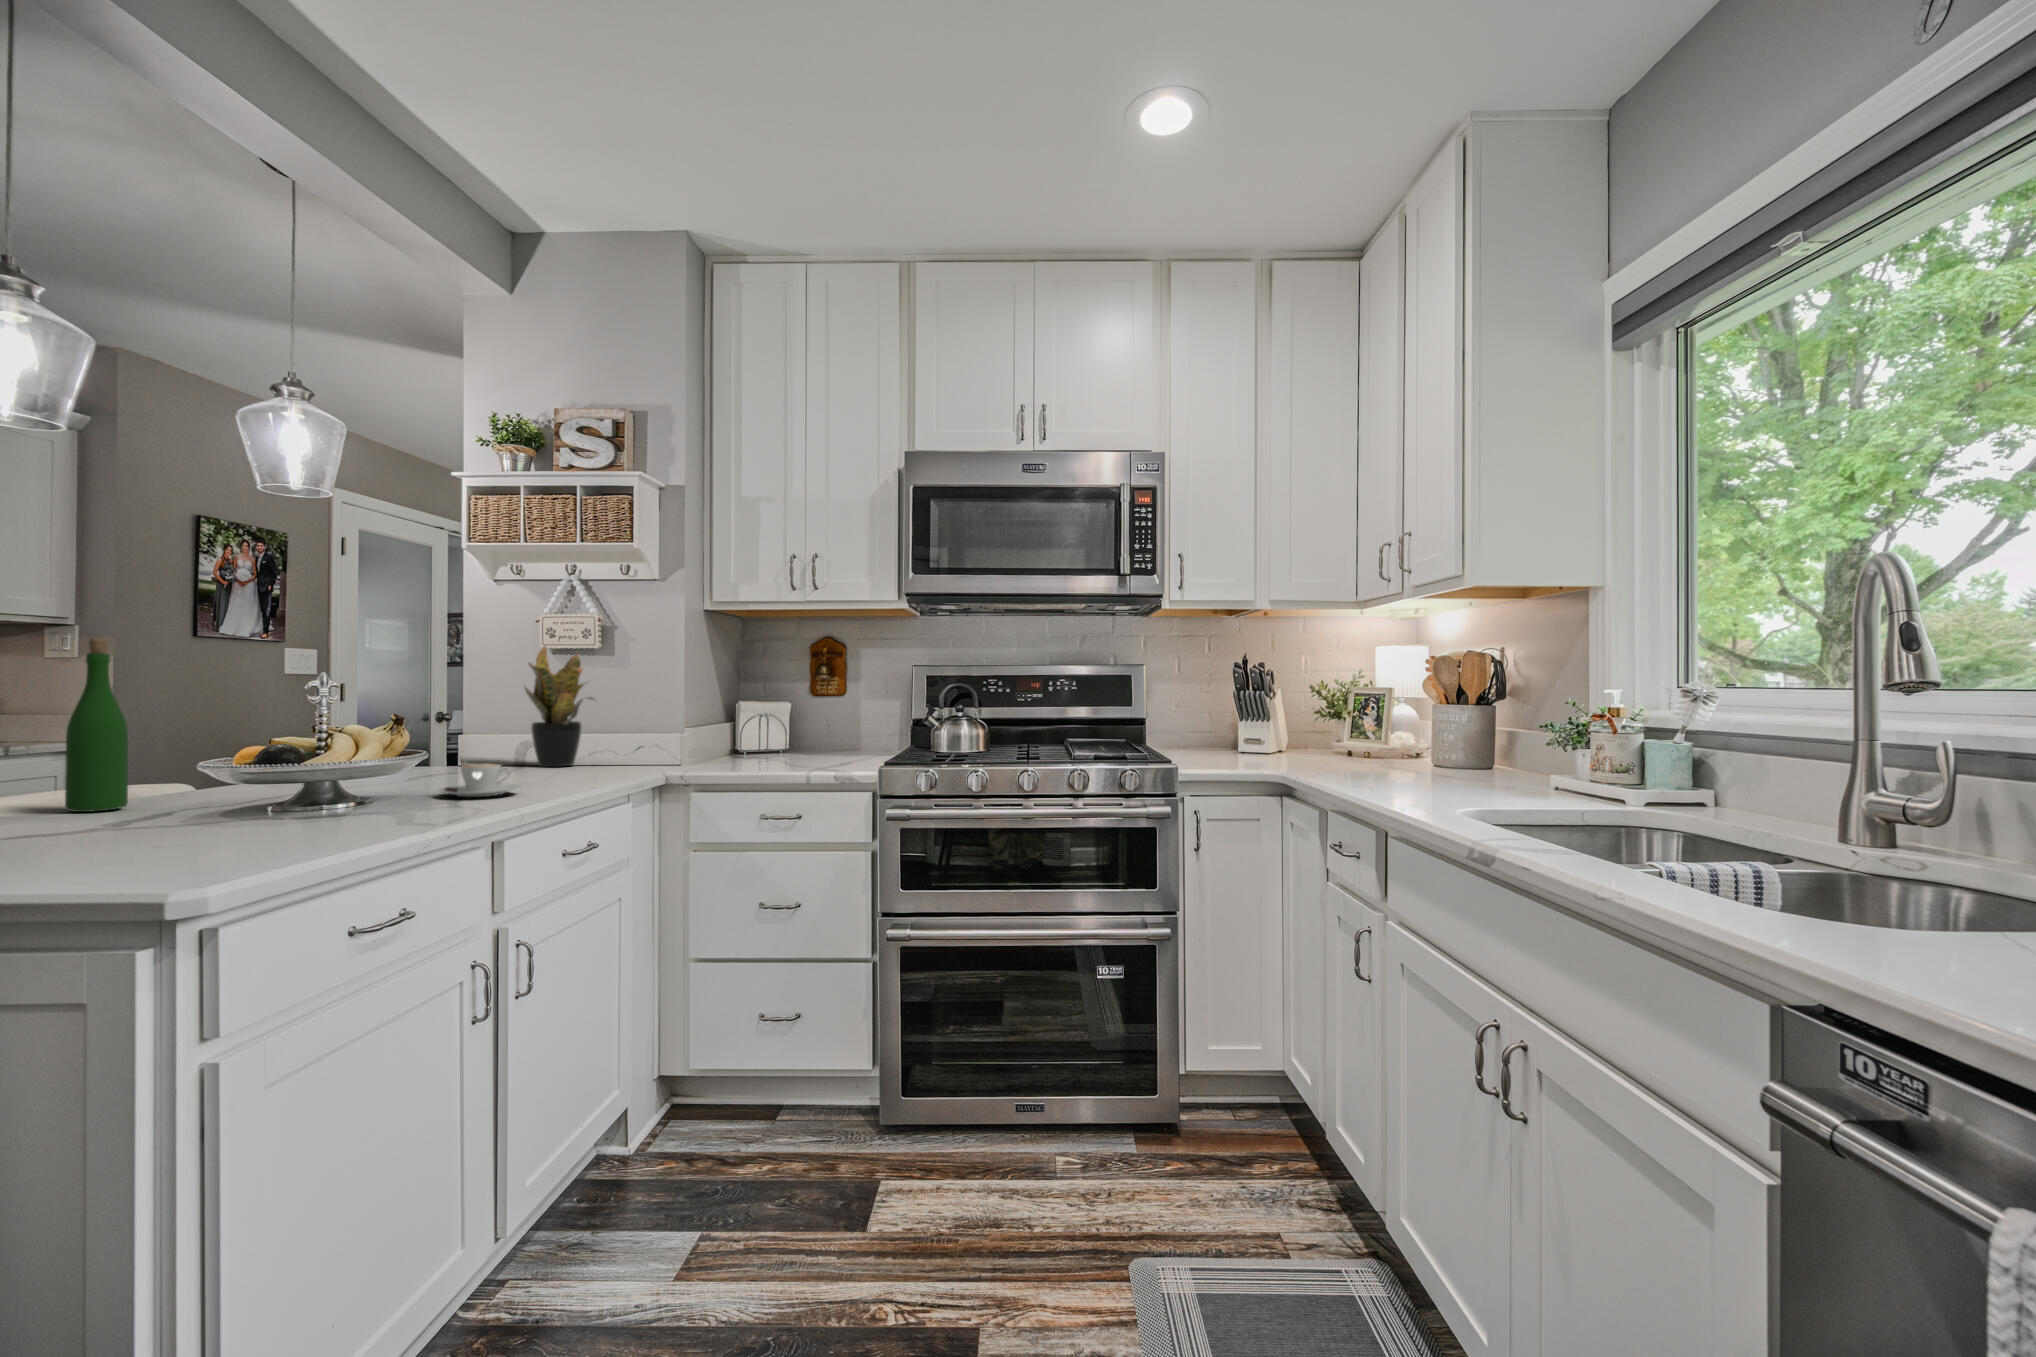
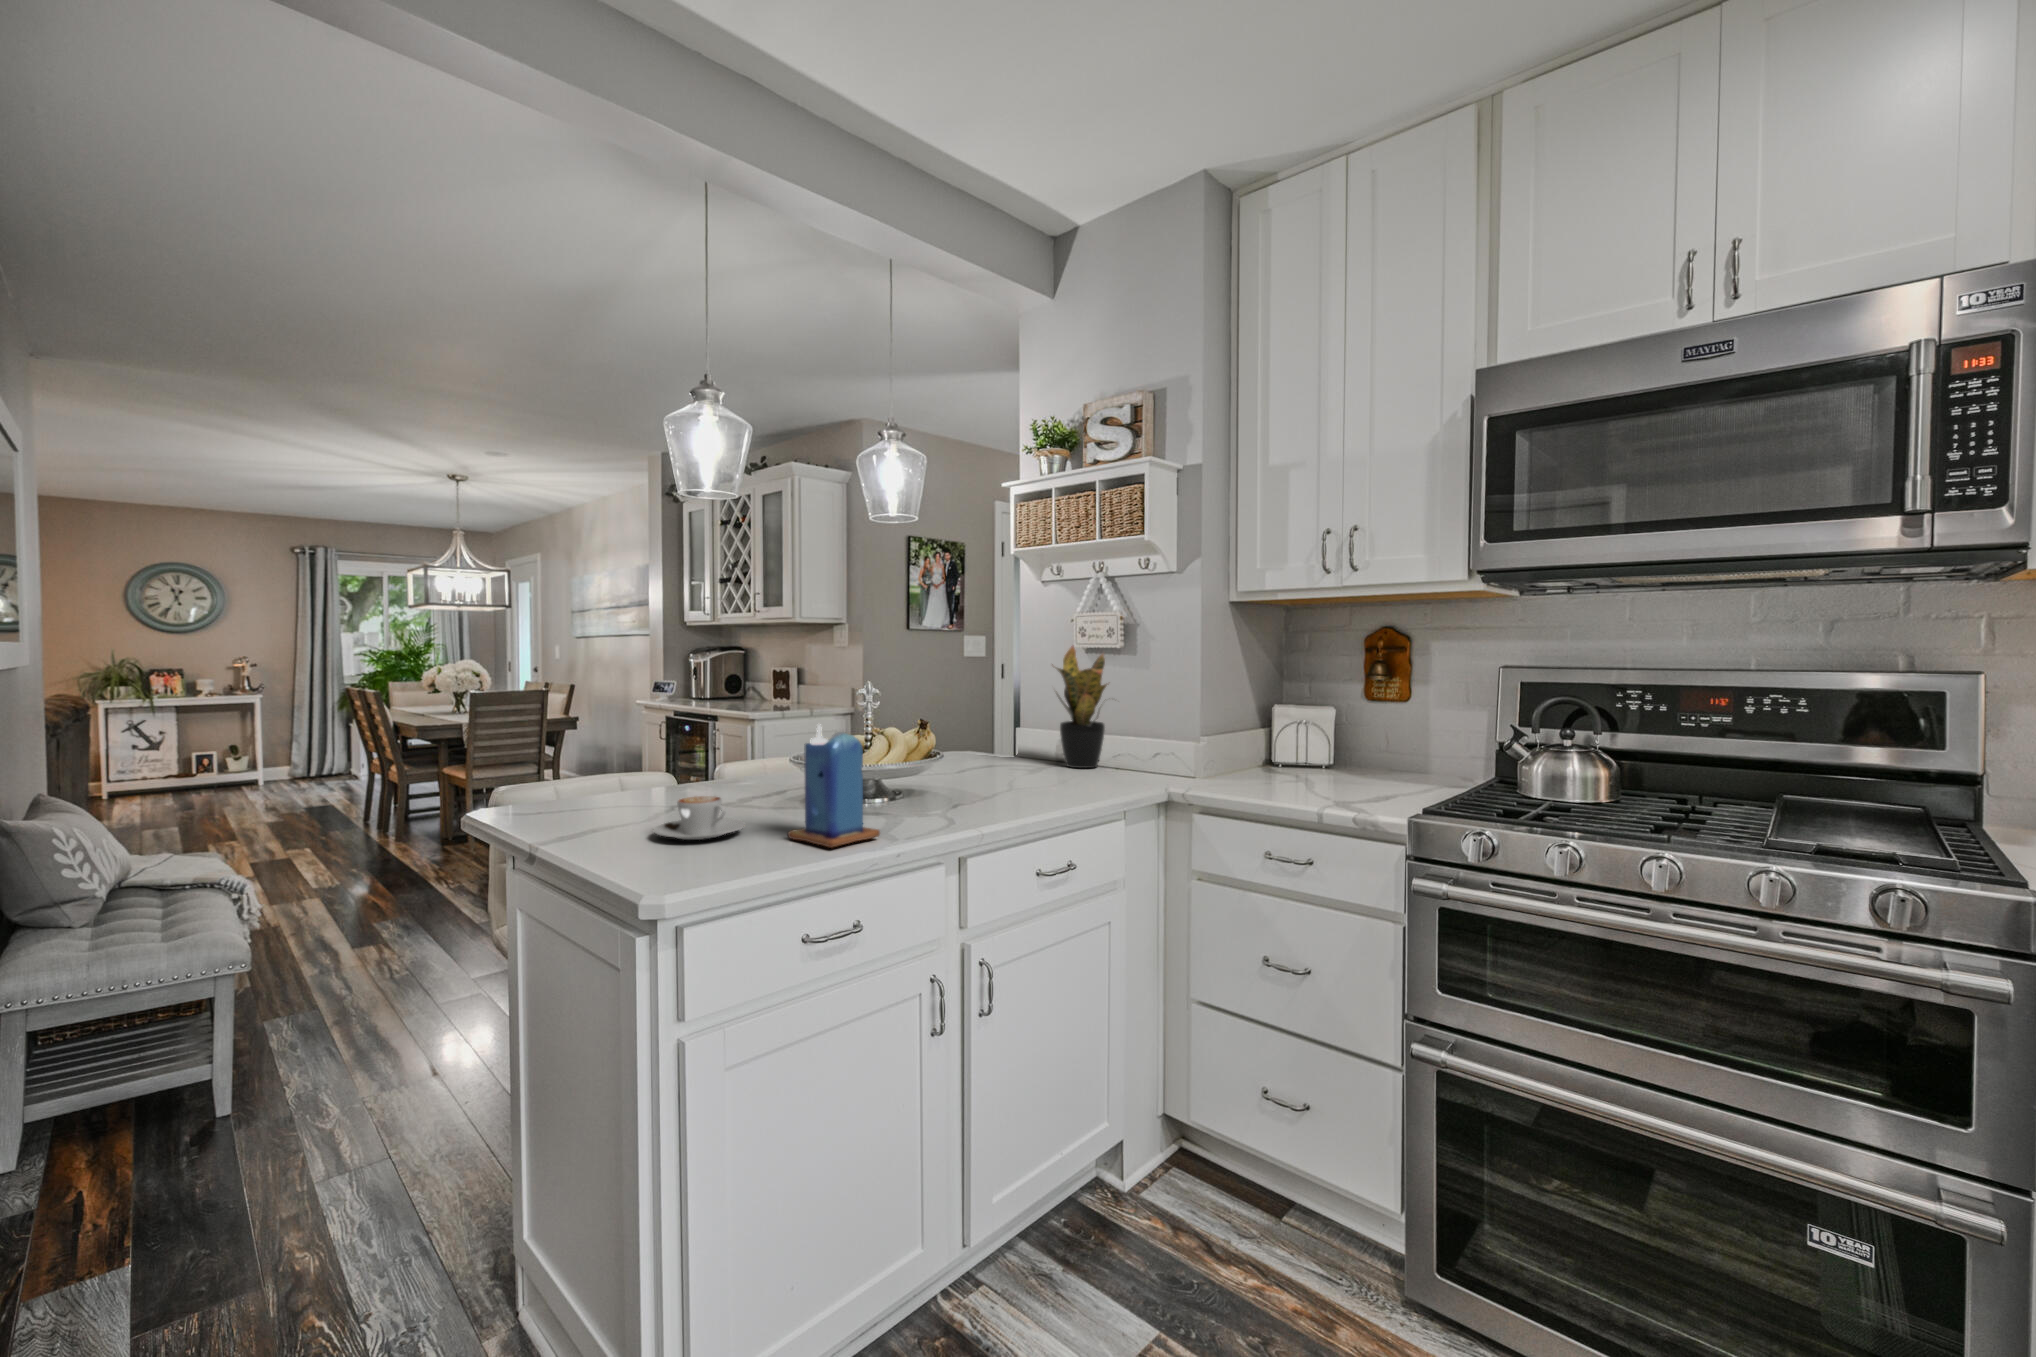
wine bottle: present [65,638,128,812] -> none [687,656,723,796]
candle: none [314,704,427,826] -> present [788,725,880,848]
coffee cup: present [439,764,521,797] -> present [653,796,745,840]

